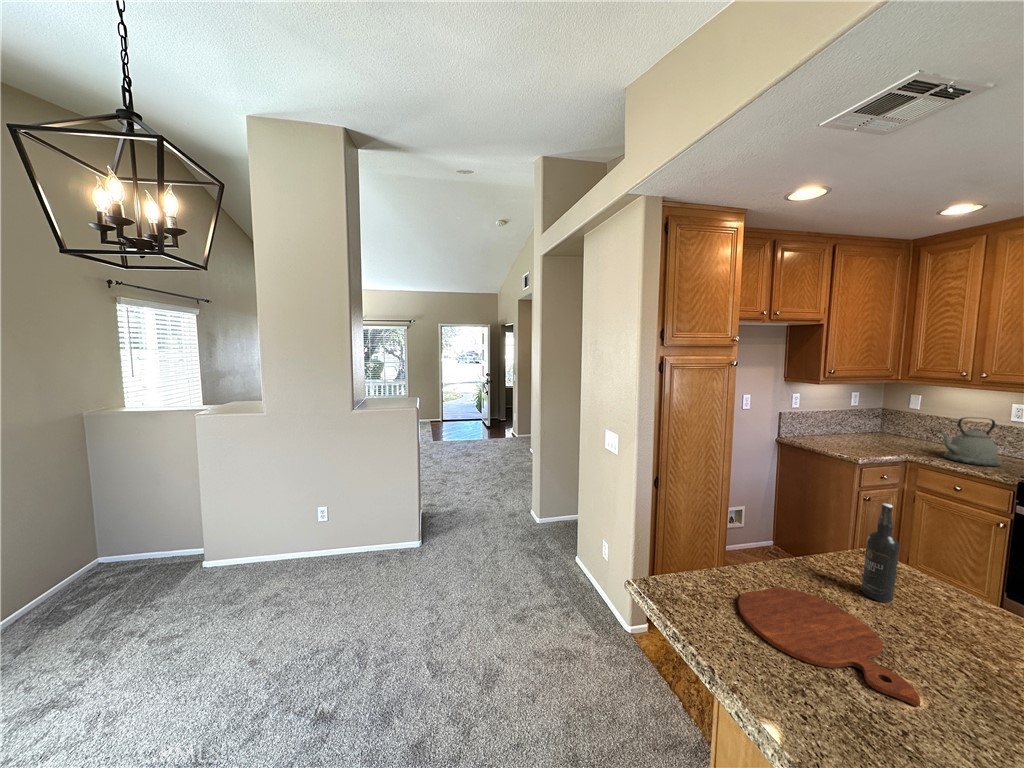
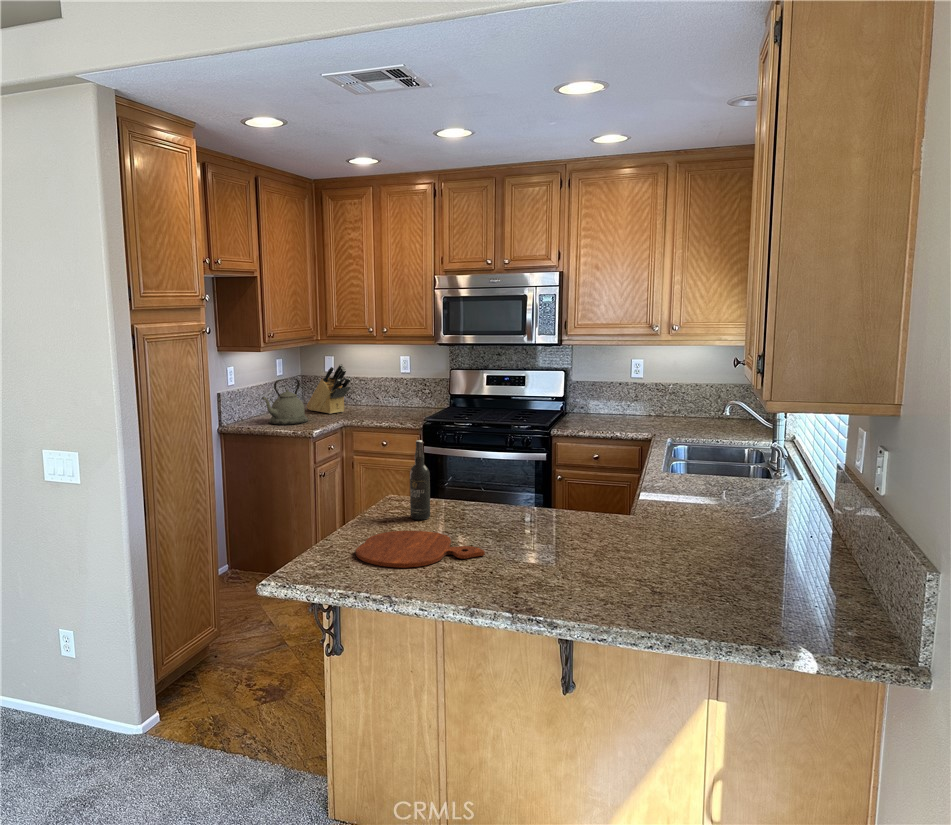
knife block: none [874,400,928,447] -> present [307,364,351,414]
kettle: present [940,417,1001,466] -> present [262,379,308,425]

